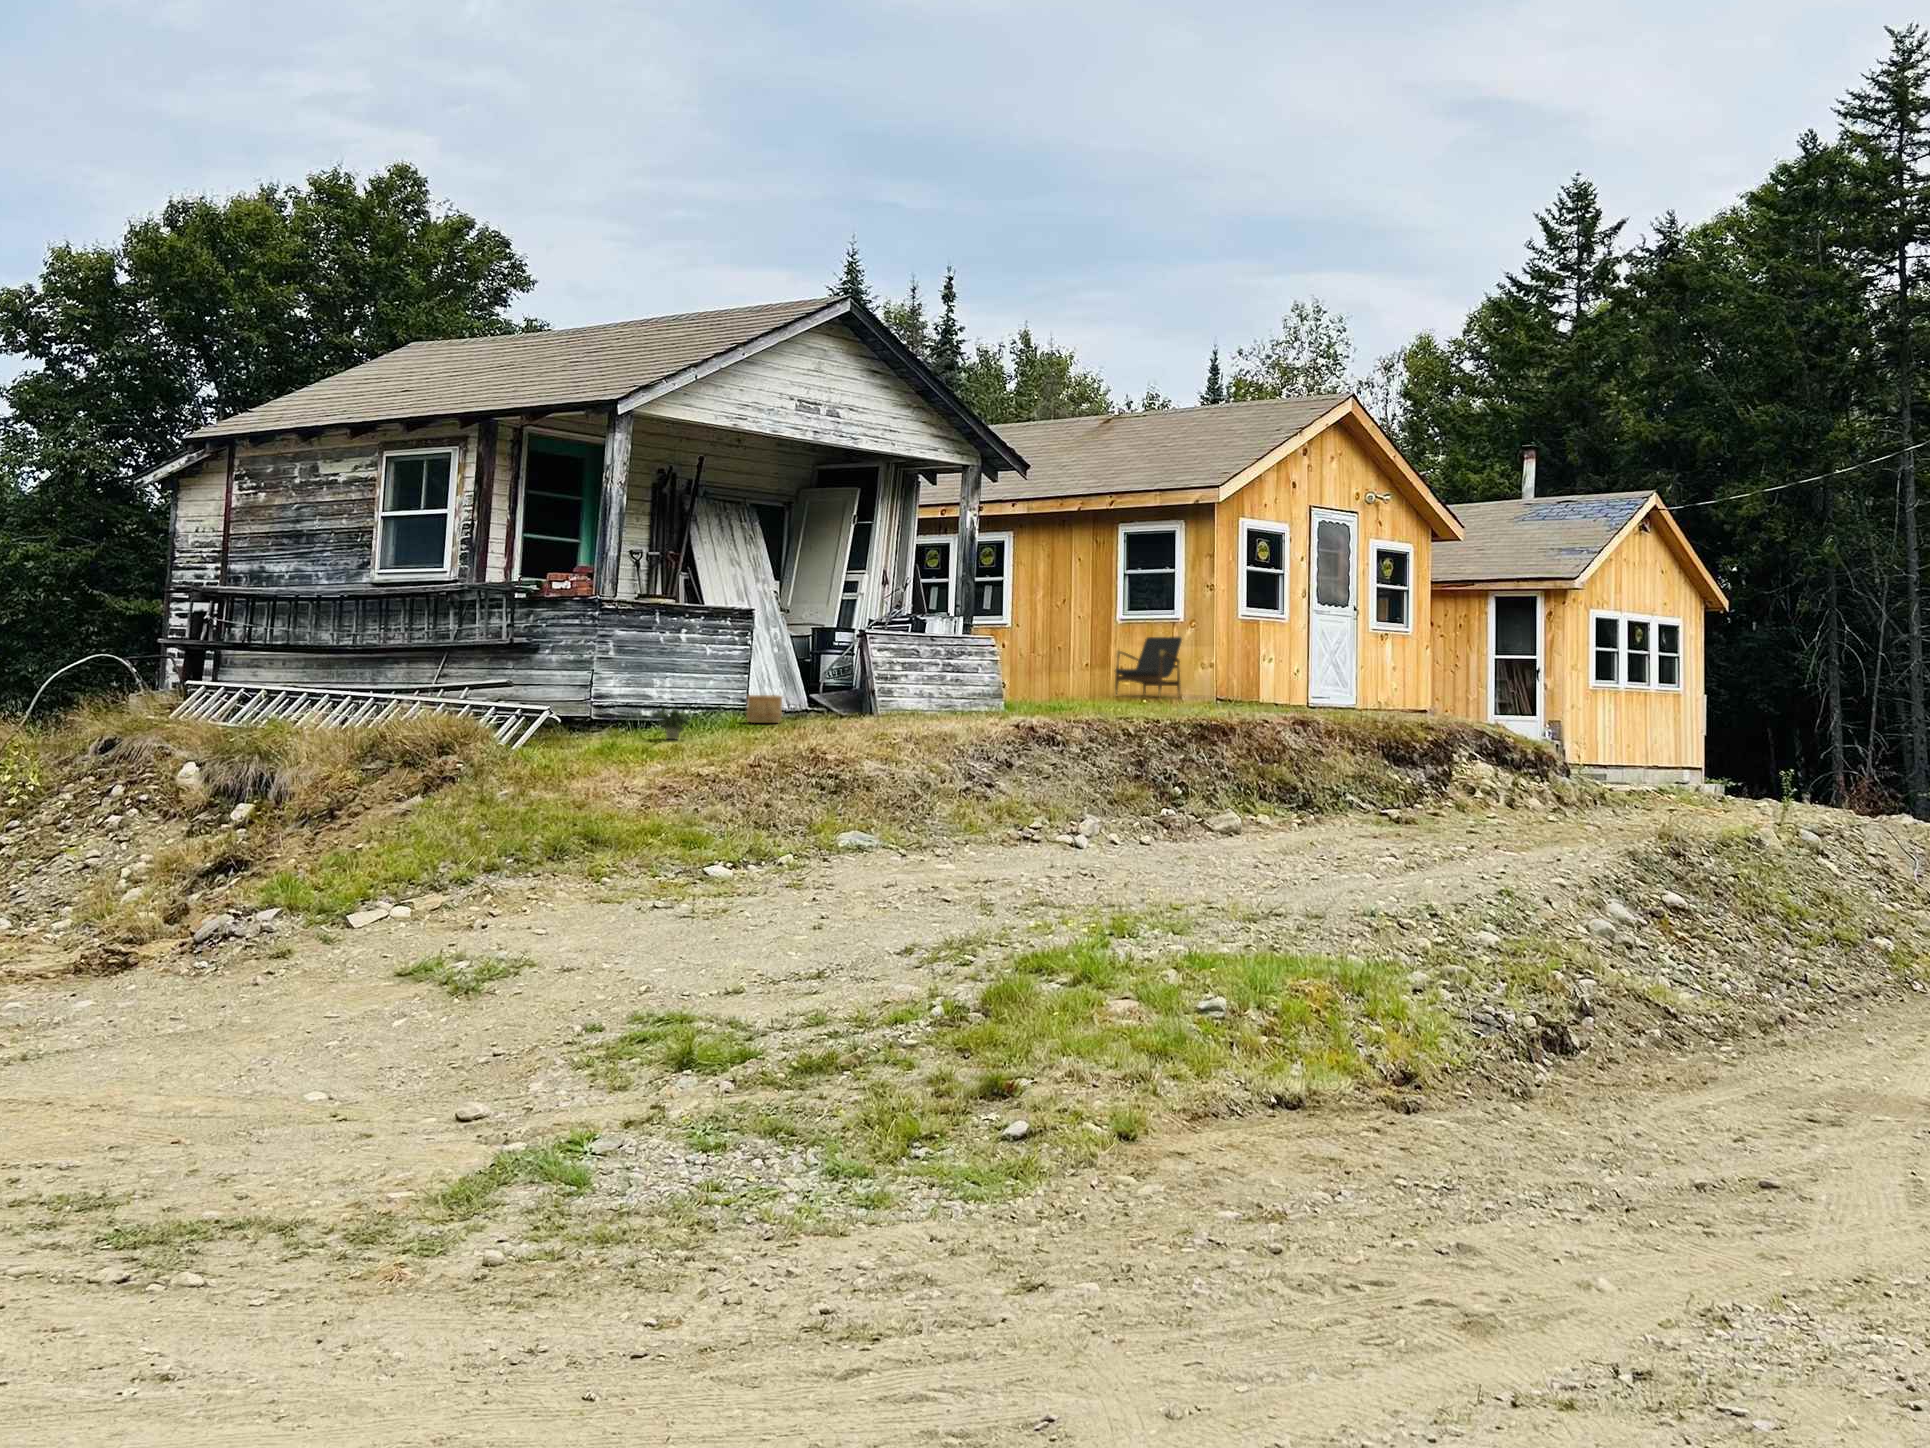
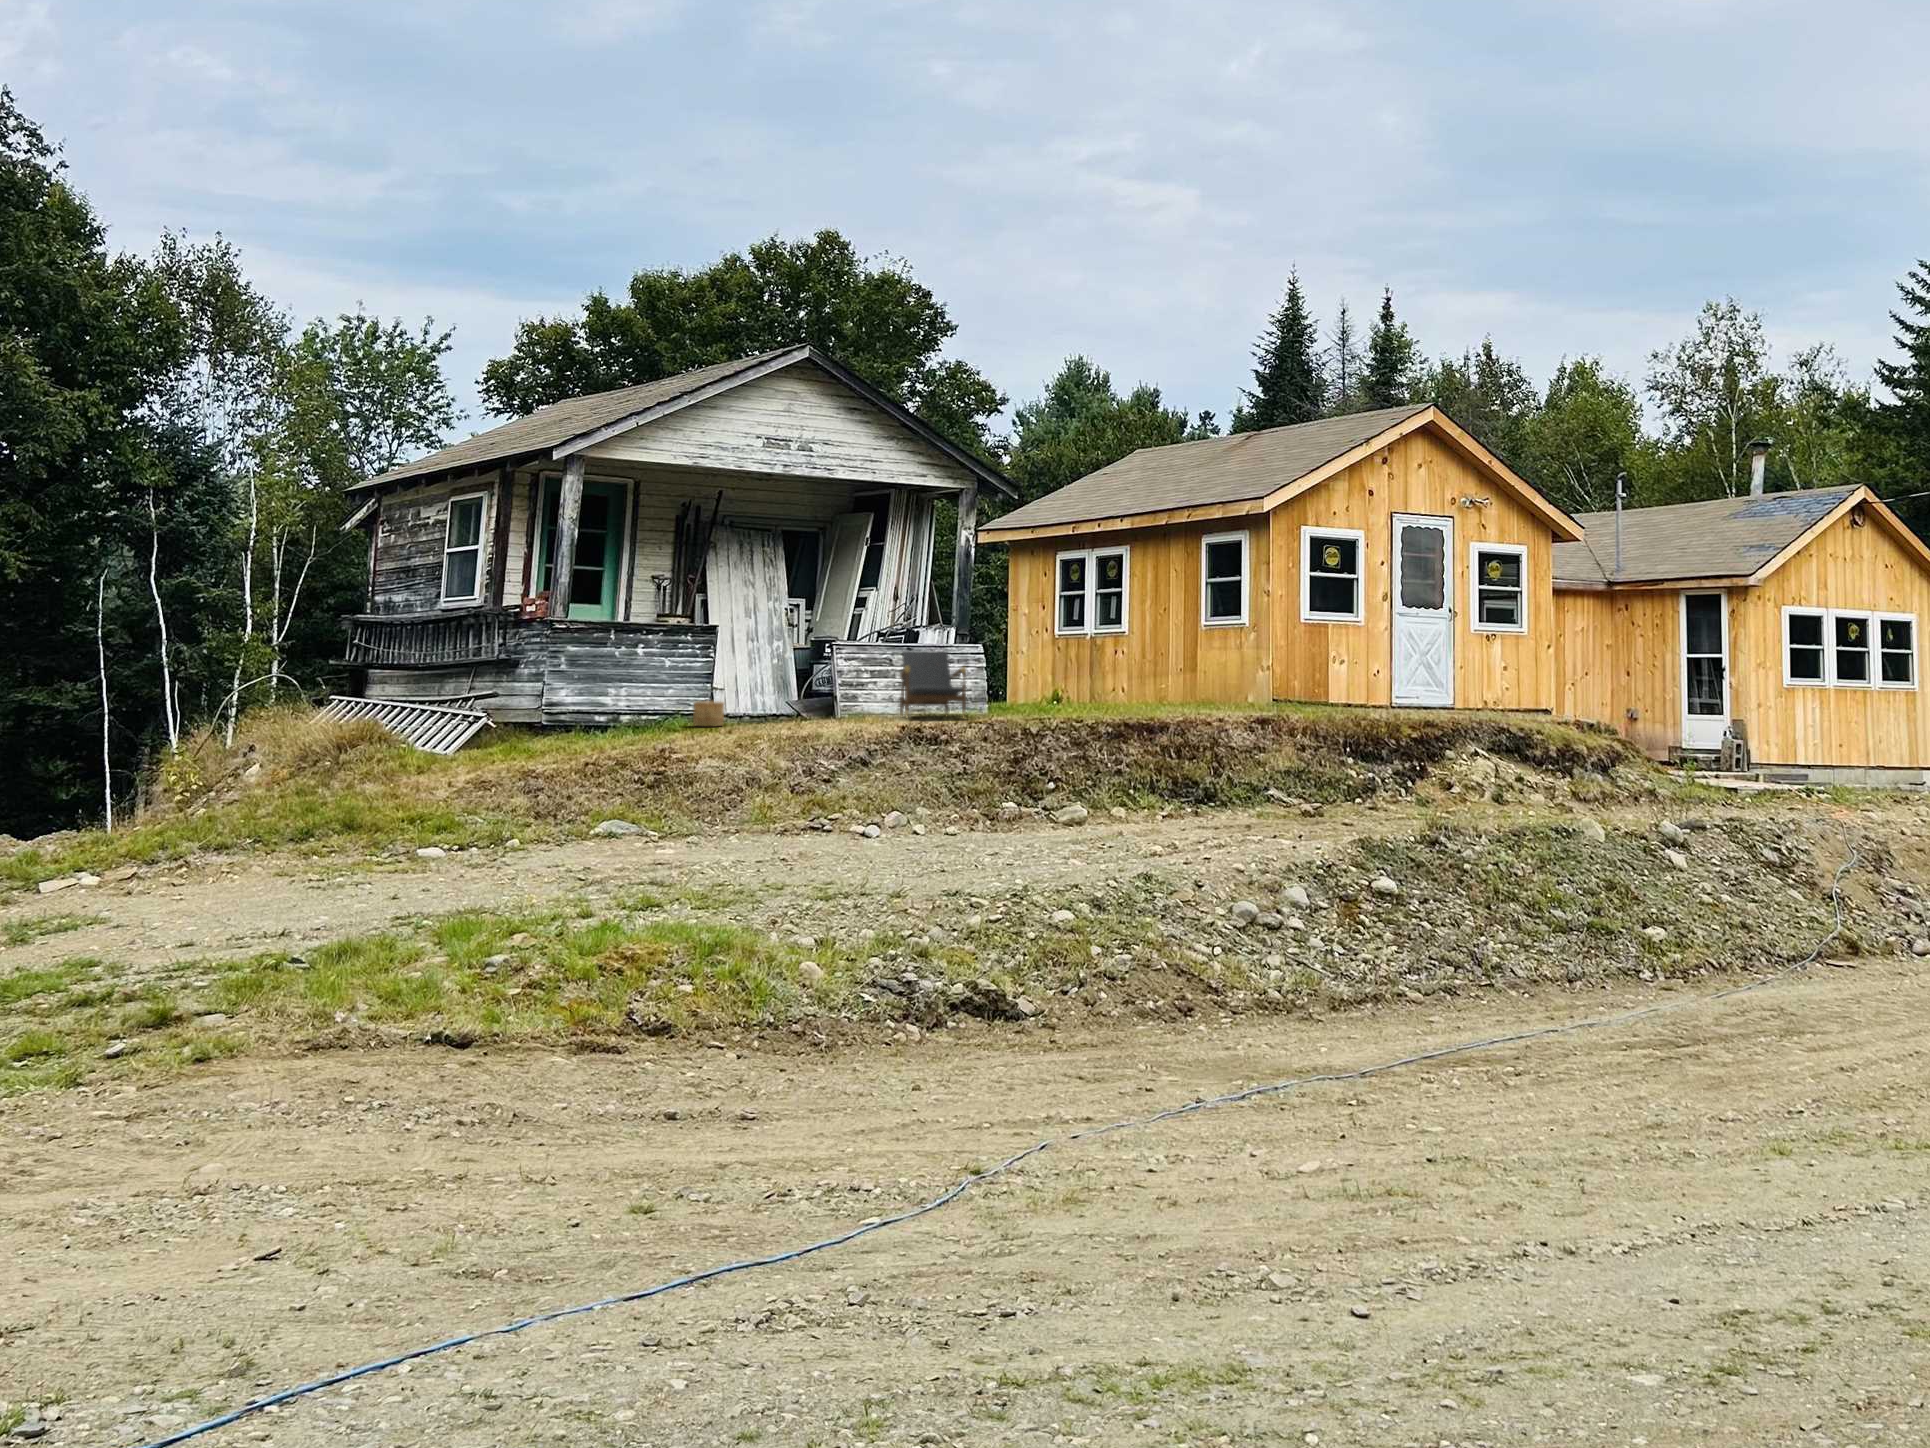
lounge chair: present [1115,637,1182,696] -> present [900,651,966,717]
potted plant: present [660,708,688,739] -> none [548,712,581,739]

